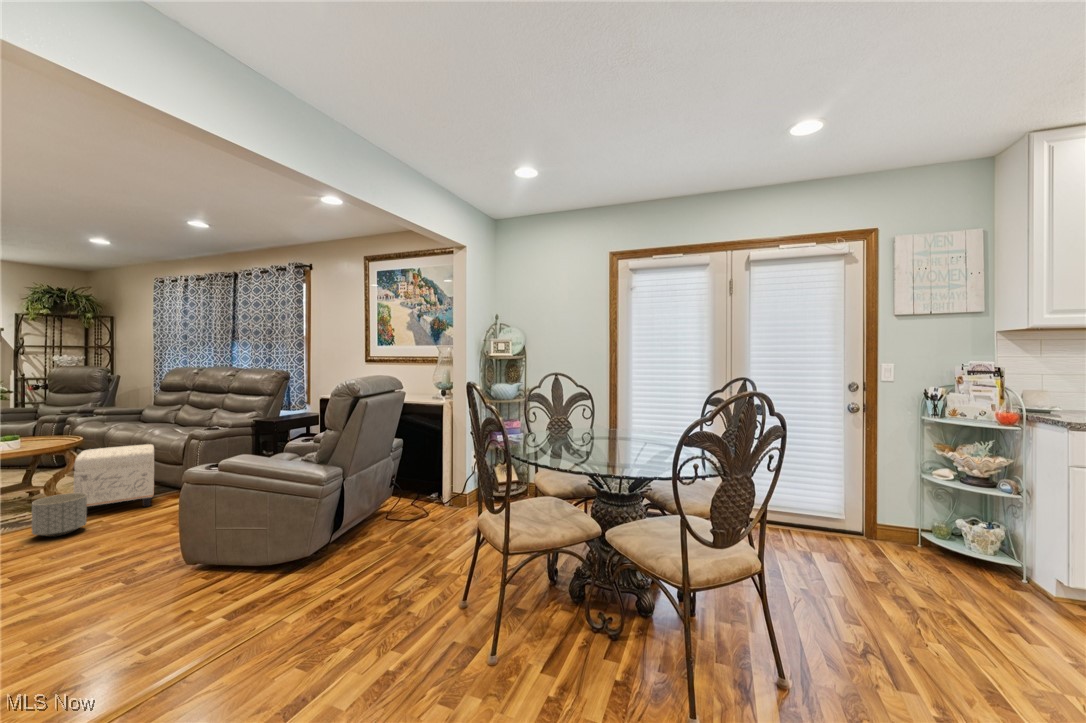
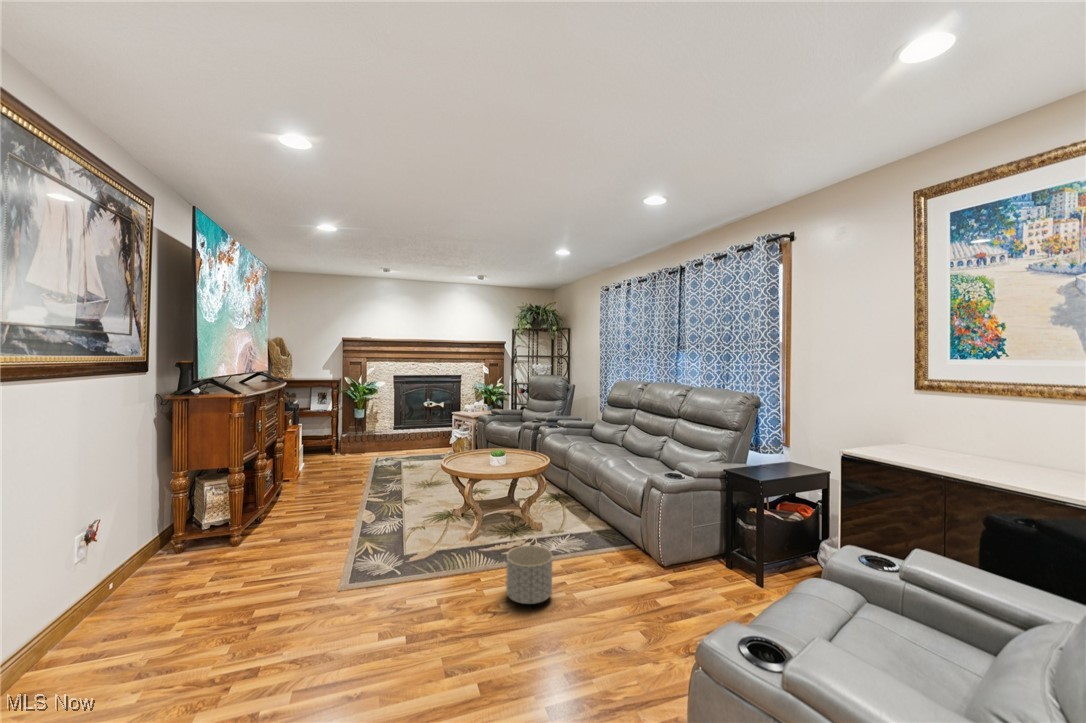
ottoman: present [73,444,154,507] -> none [542,480,613,571]

